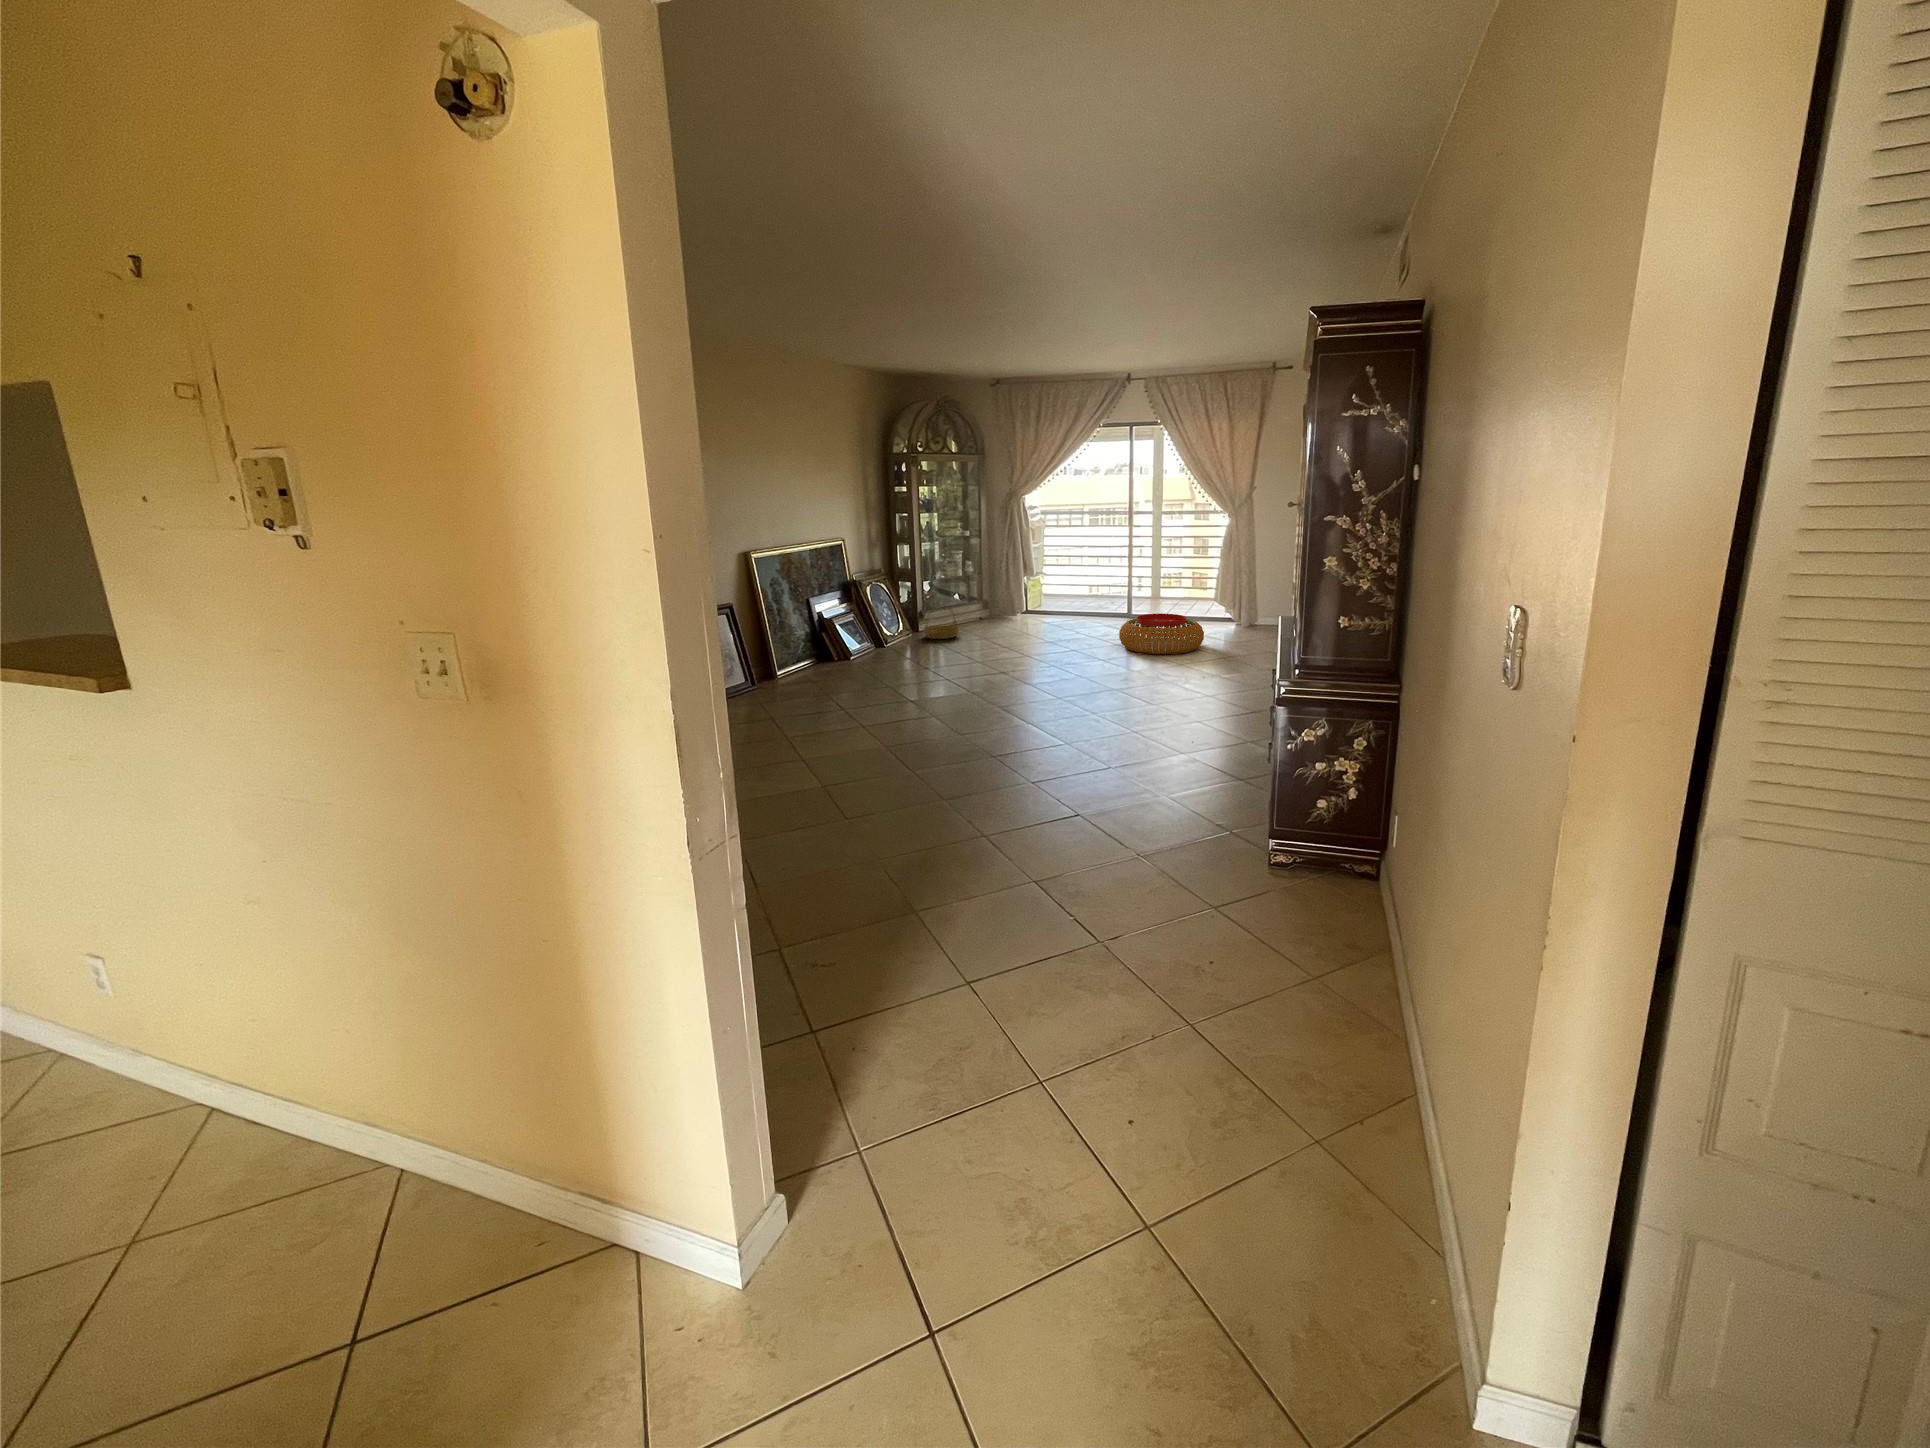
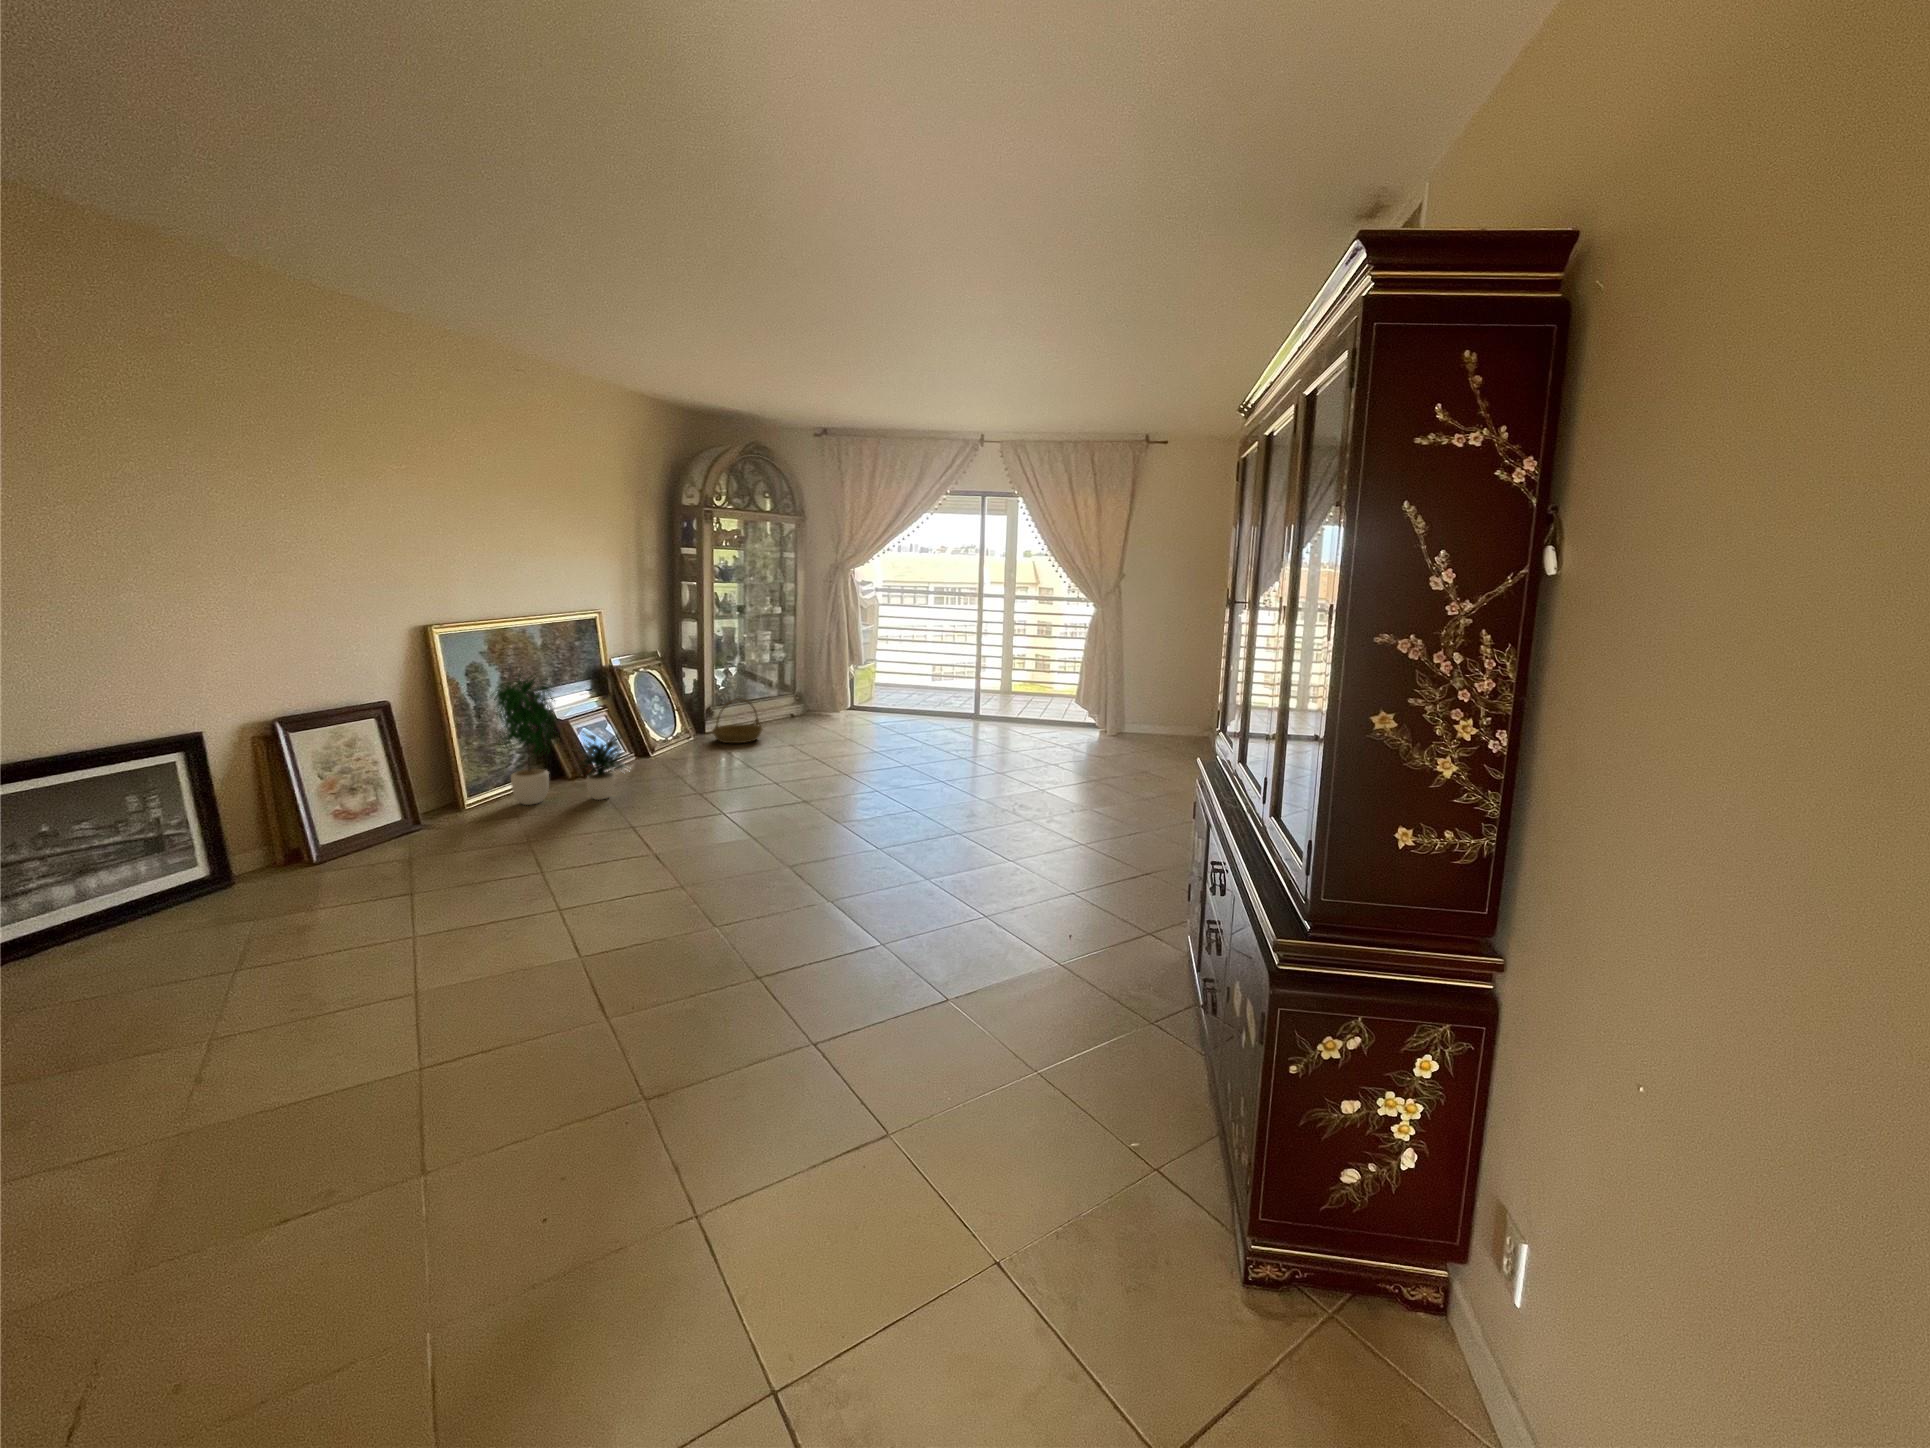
potted plant: none [788,581,879,676] -> present [492,674,627,805]
pouf: present [1119,613,1204,654] -> none [964,718,1067,771]

